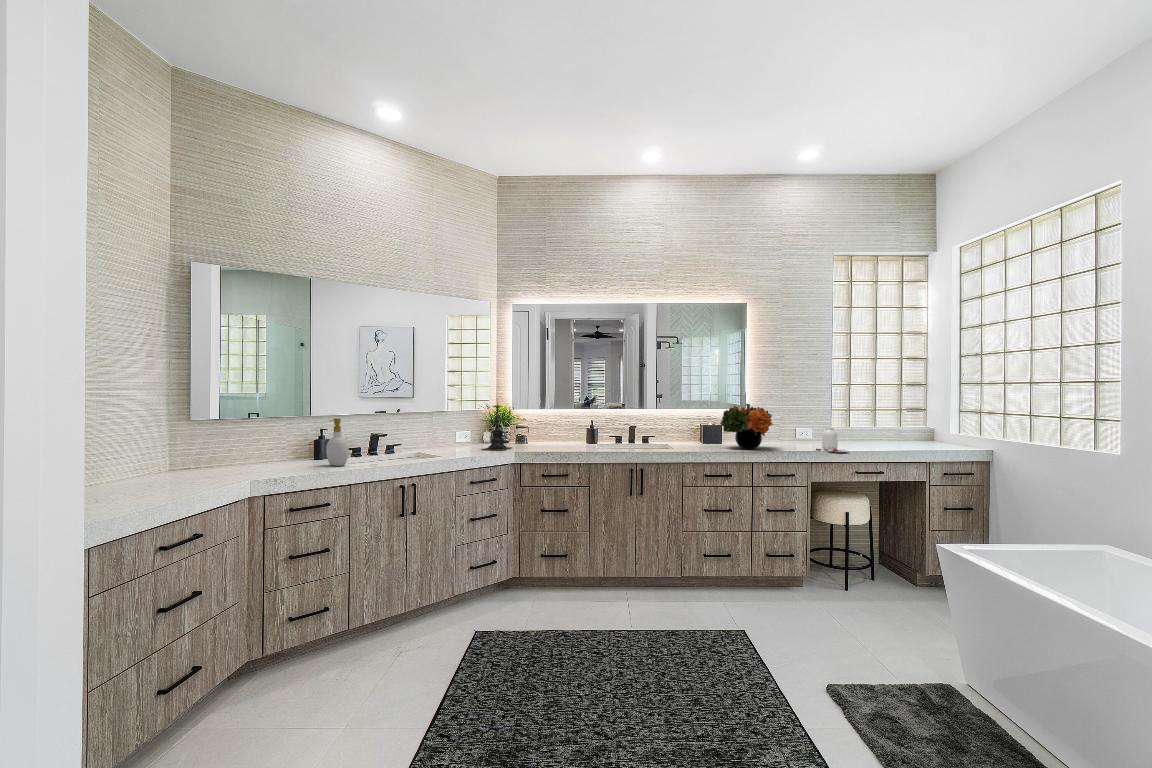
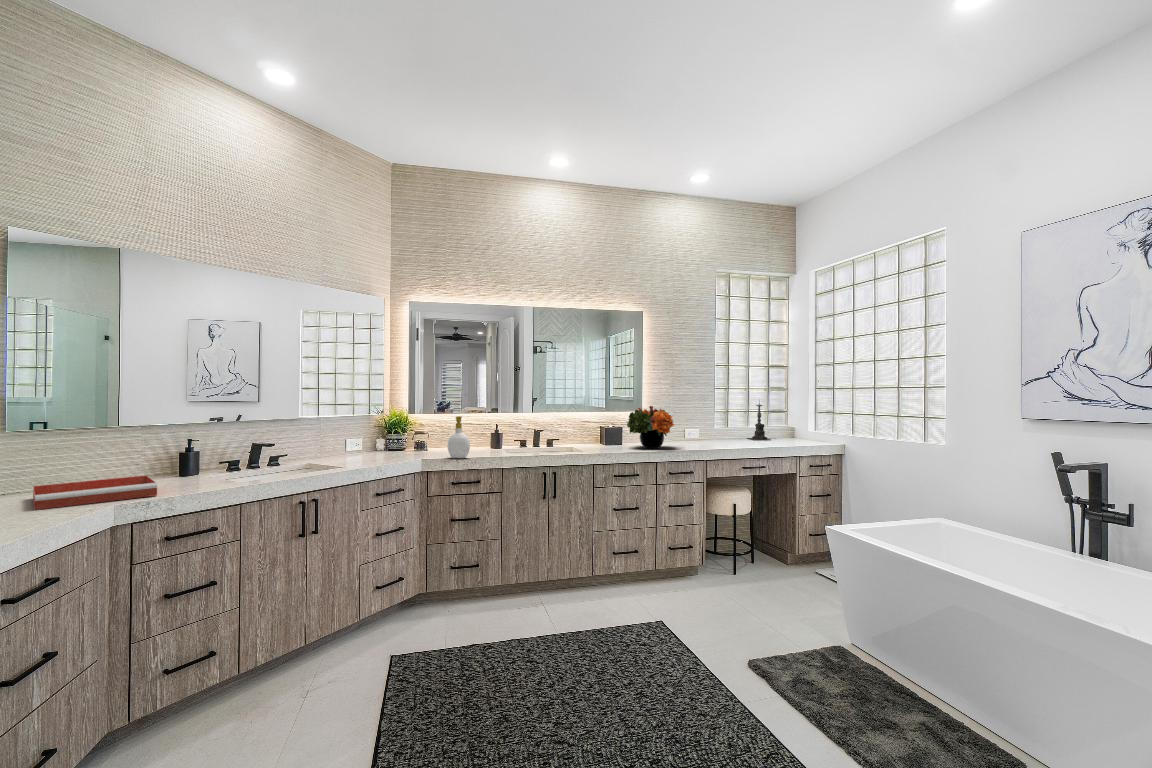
candle holder: present [482,403,511,451] -> present [748,403,770,440]
soap bottle: present [326,418,349,466] -> present [447,416,470,458]
jar: present [818,427,848,453] -> none [707,427,738,450]
tray: none [201,459,285,482] -> present [33,475,157,510]

